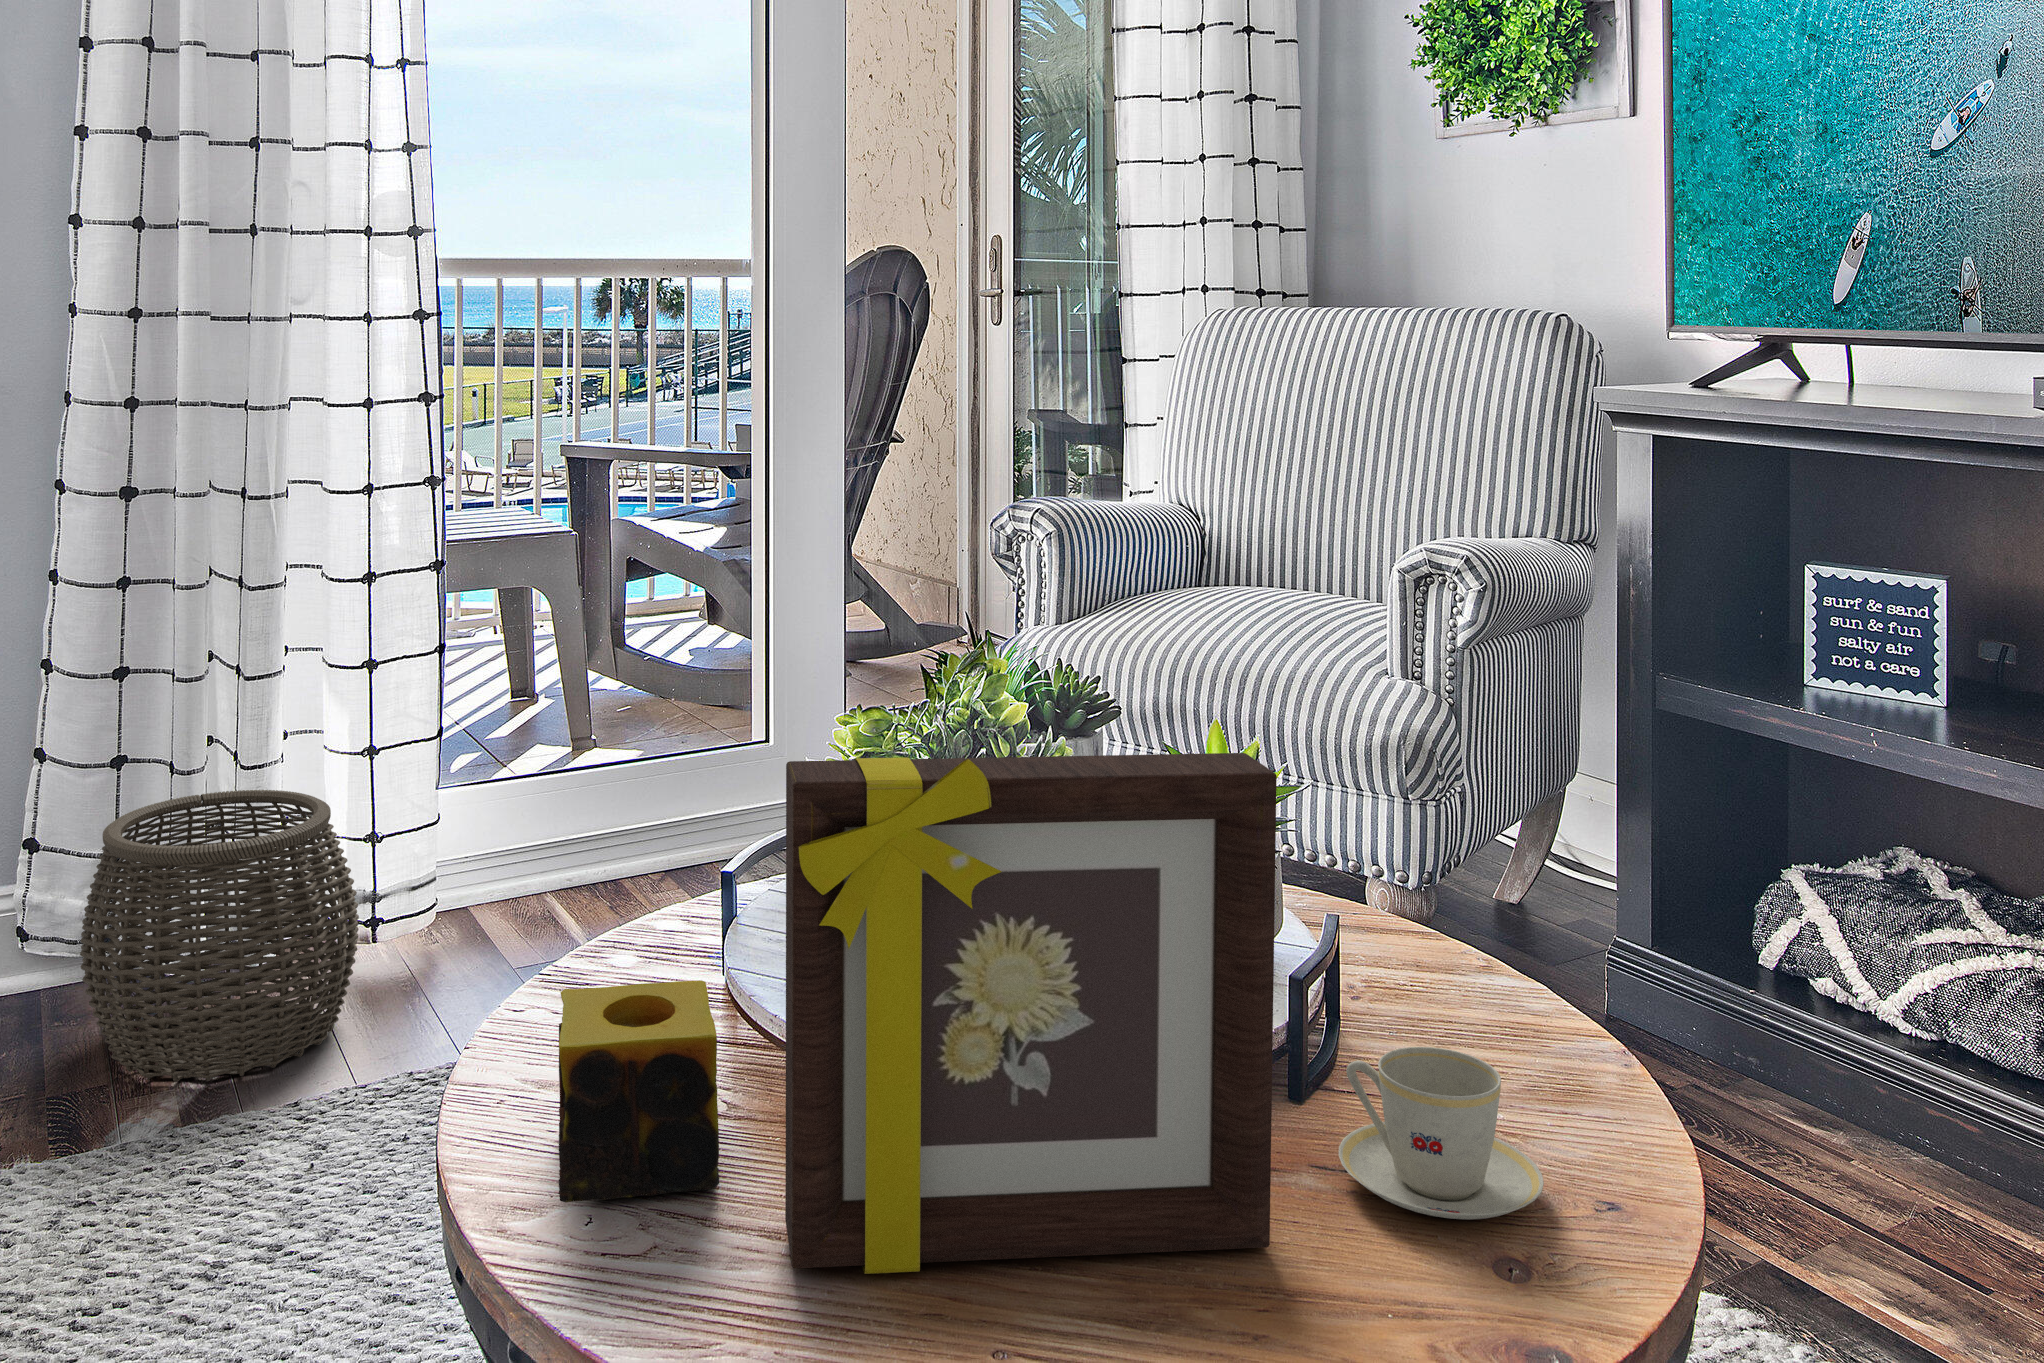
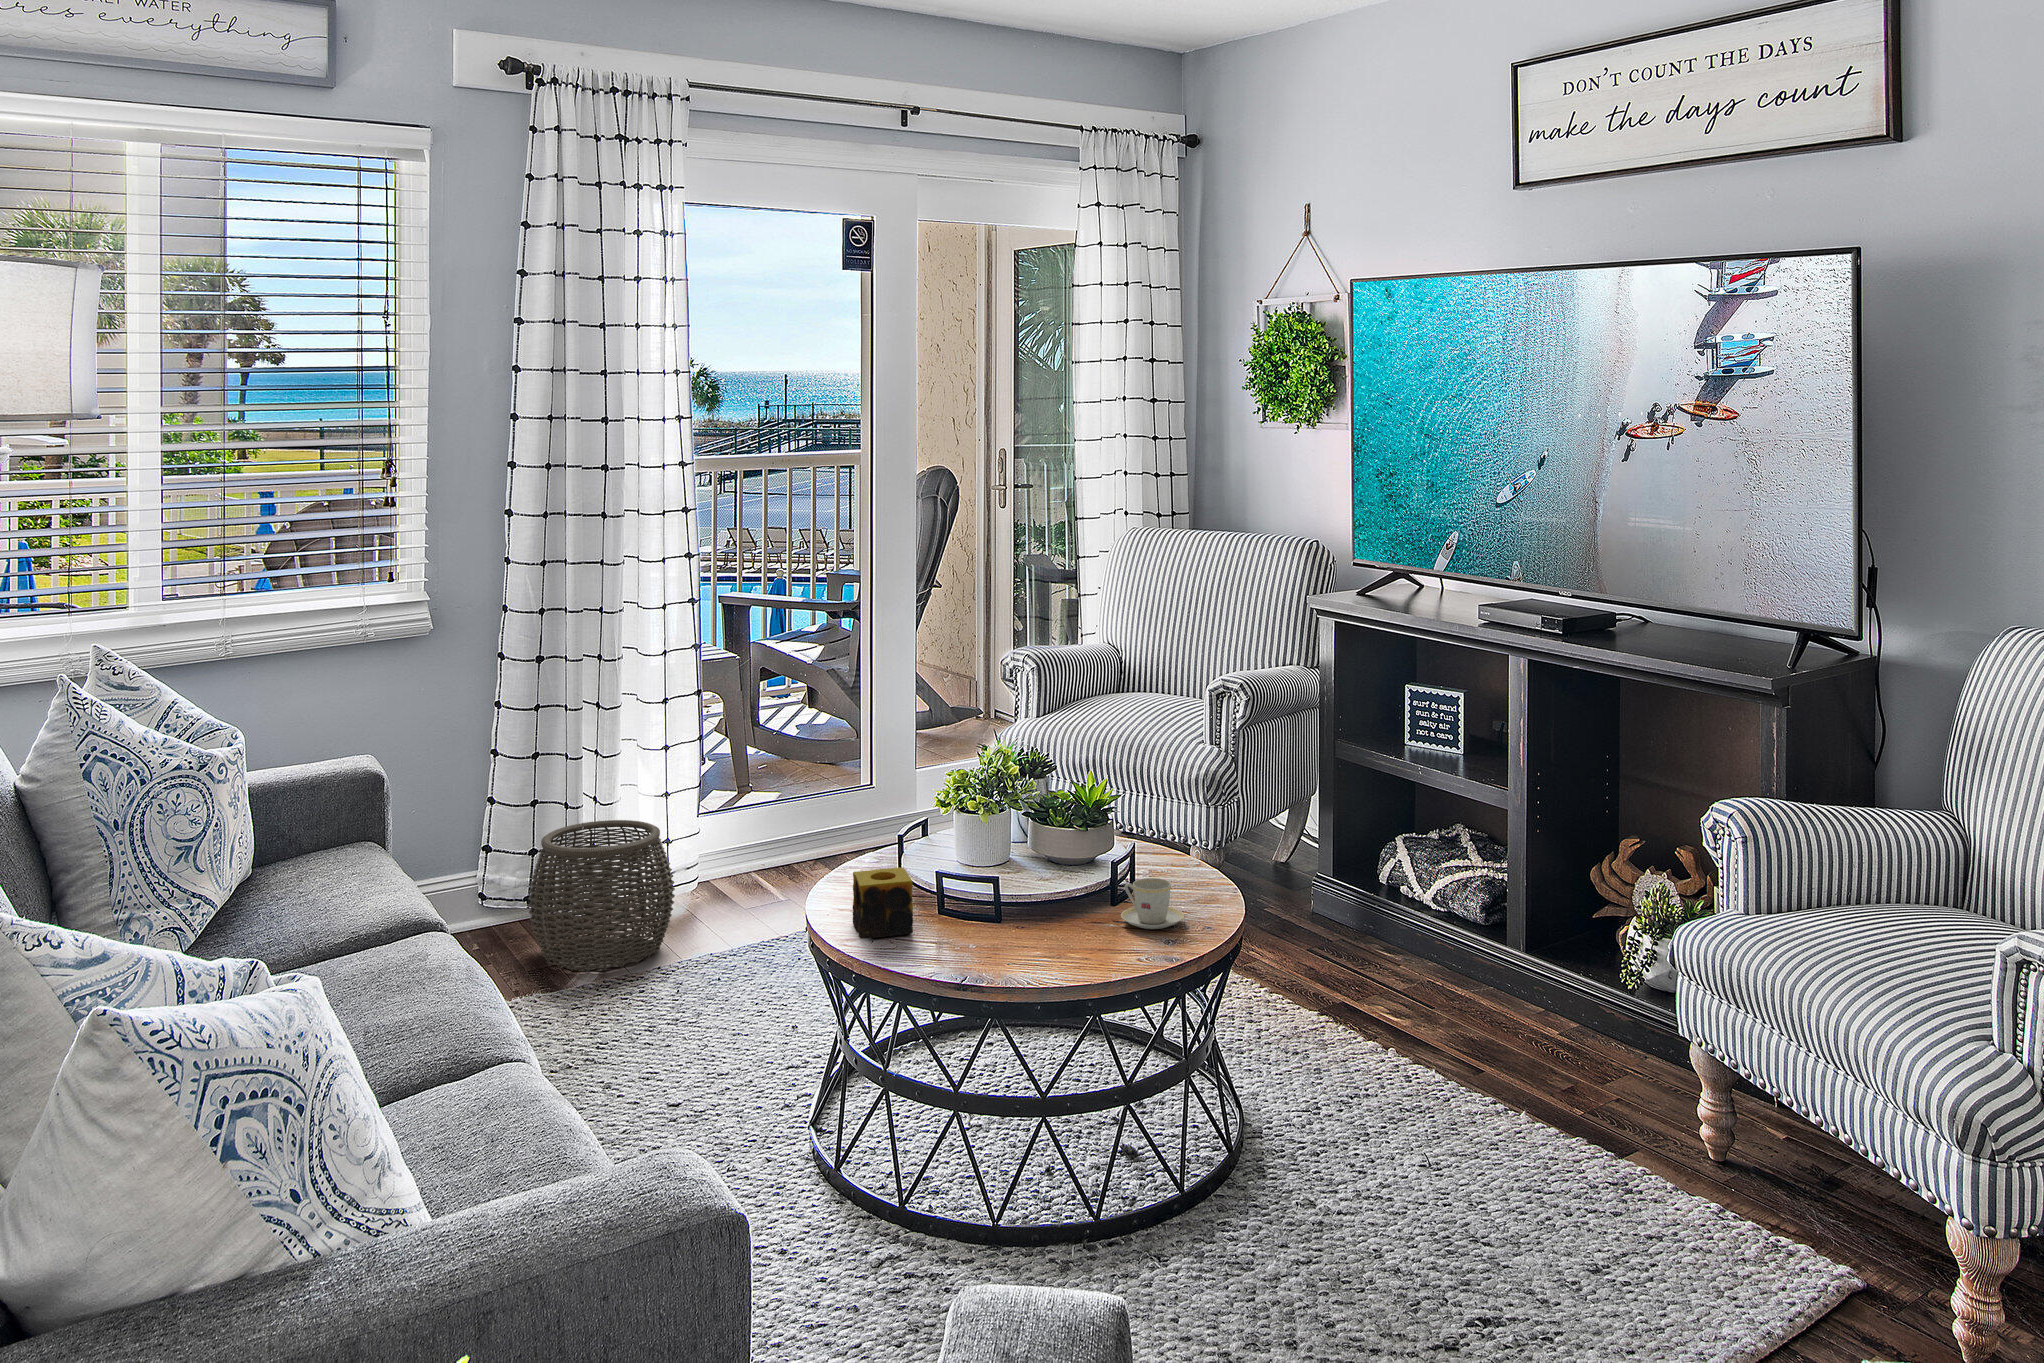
picture frame: present [785,753,1277,1274] -> none [937,779,1094,949]

